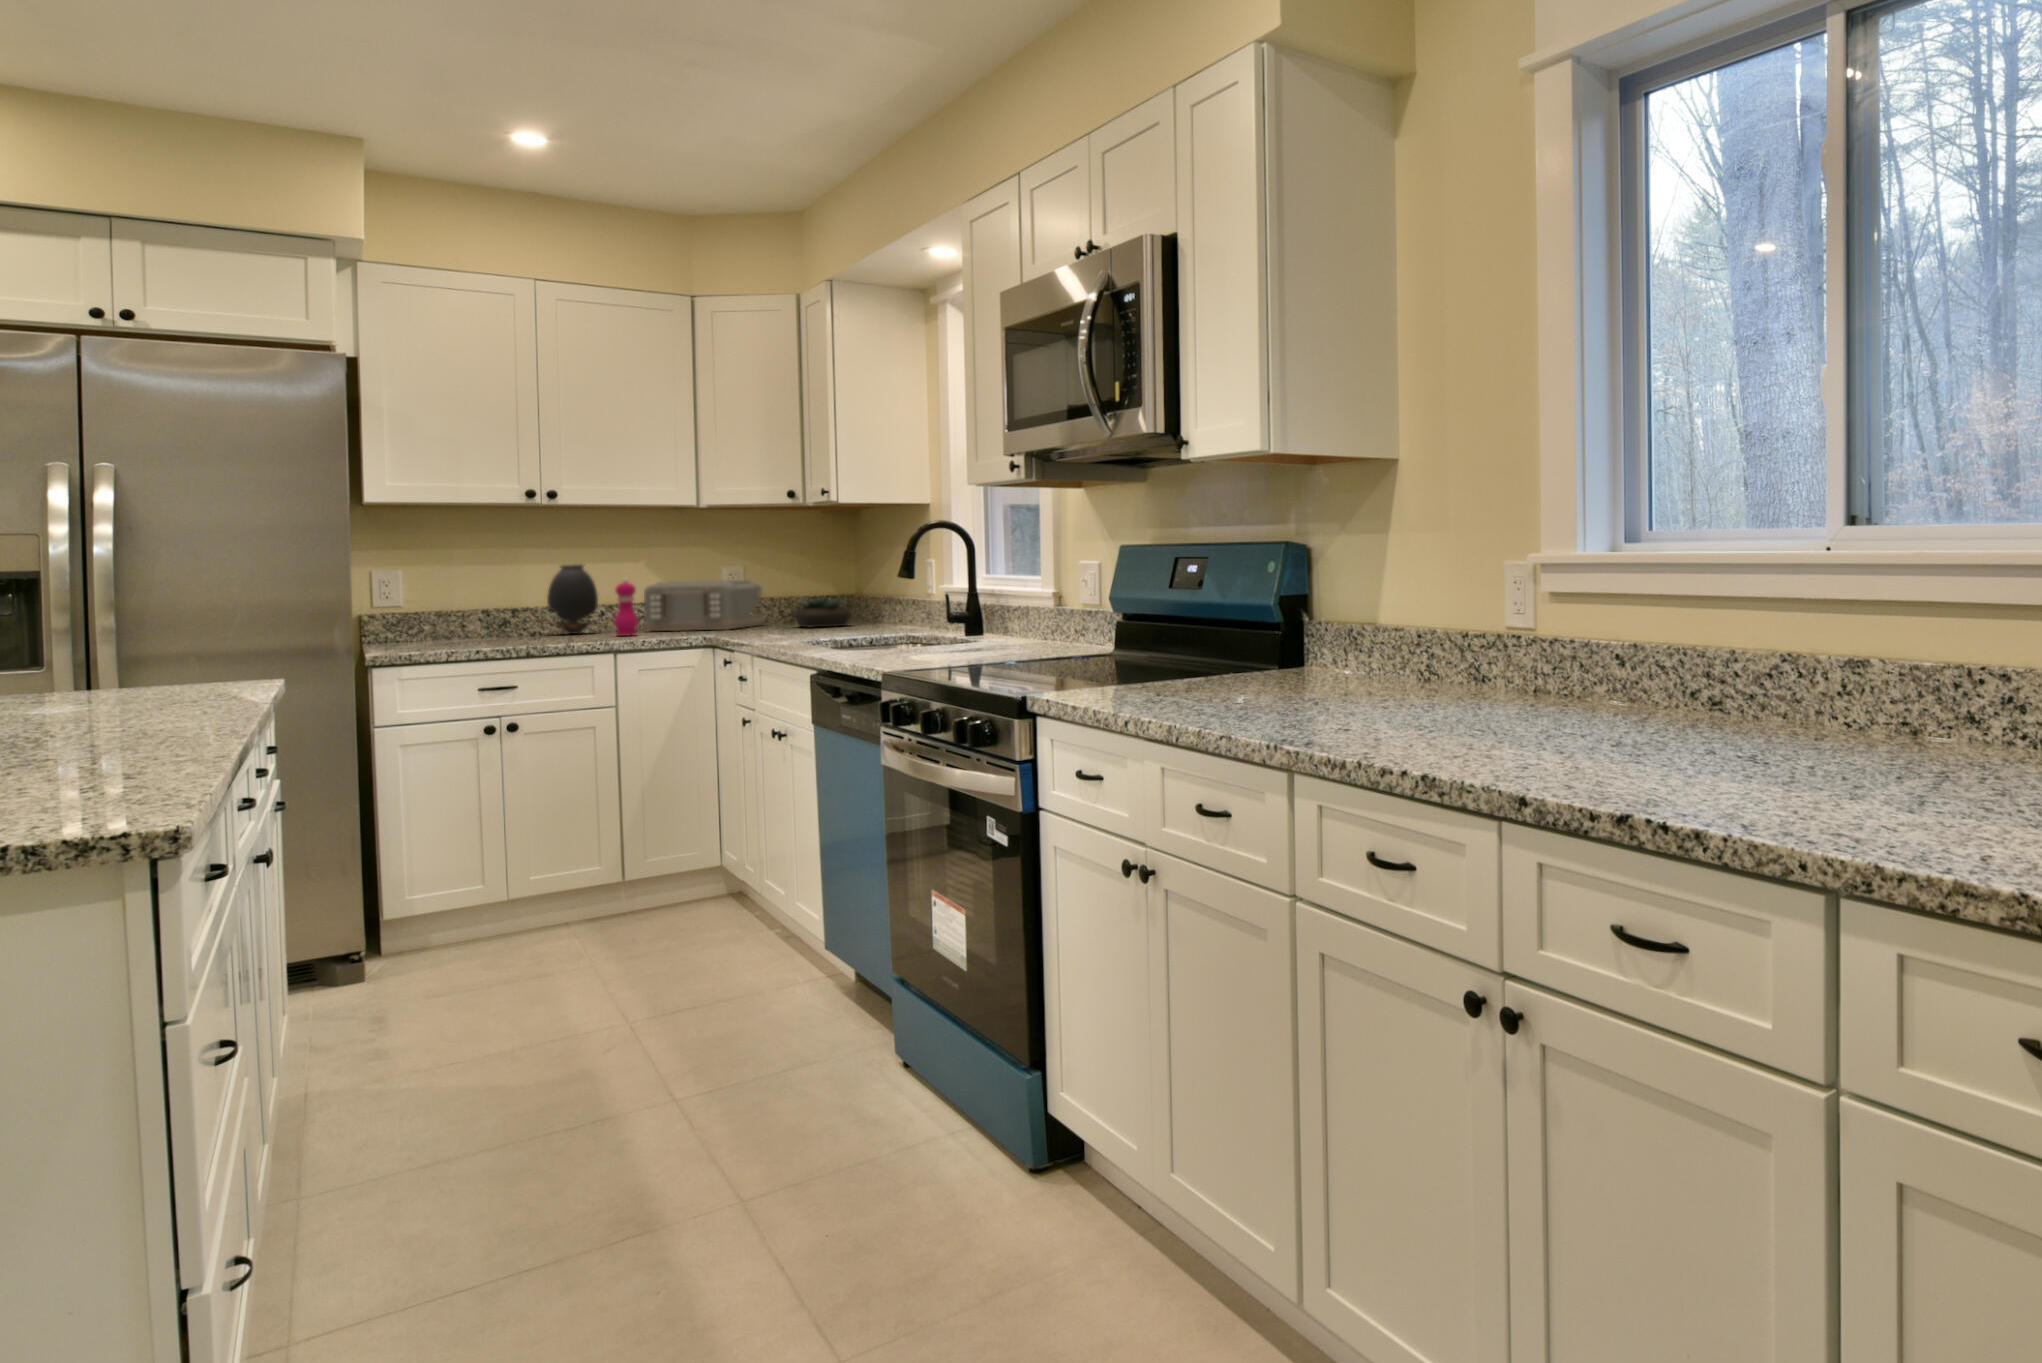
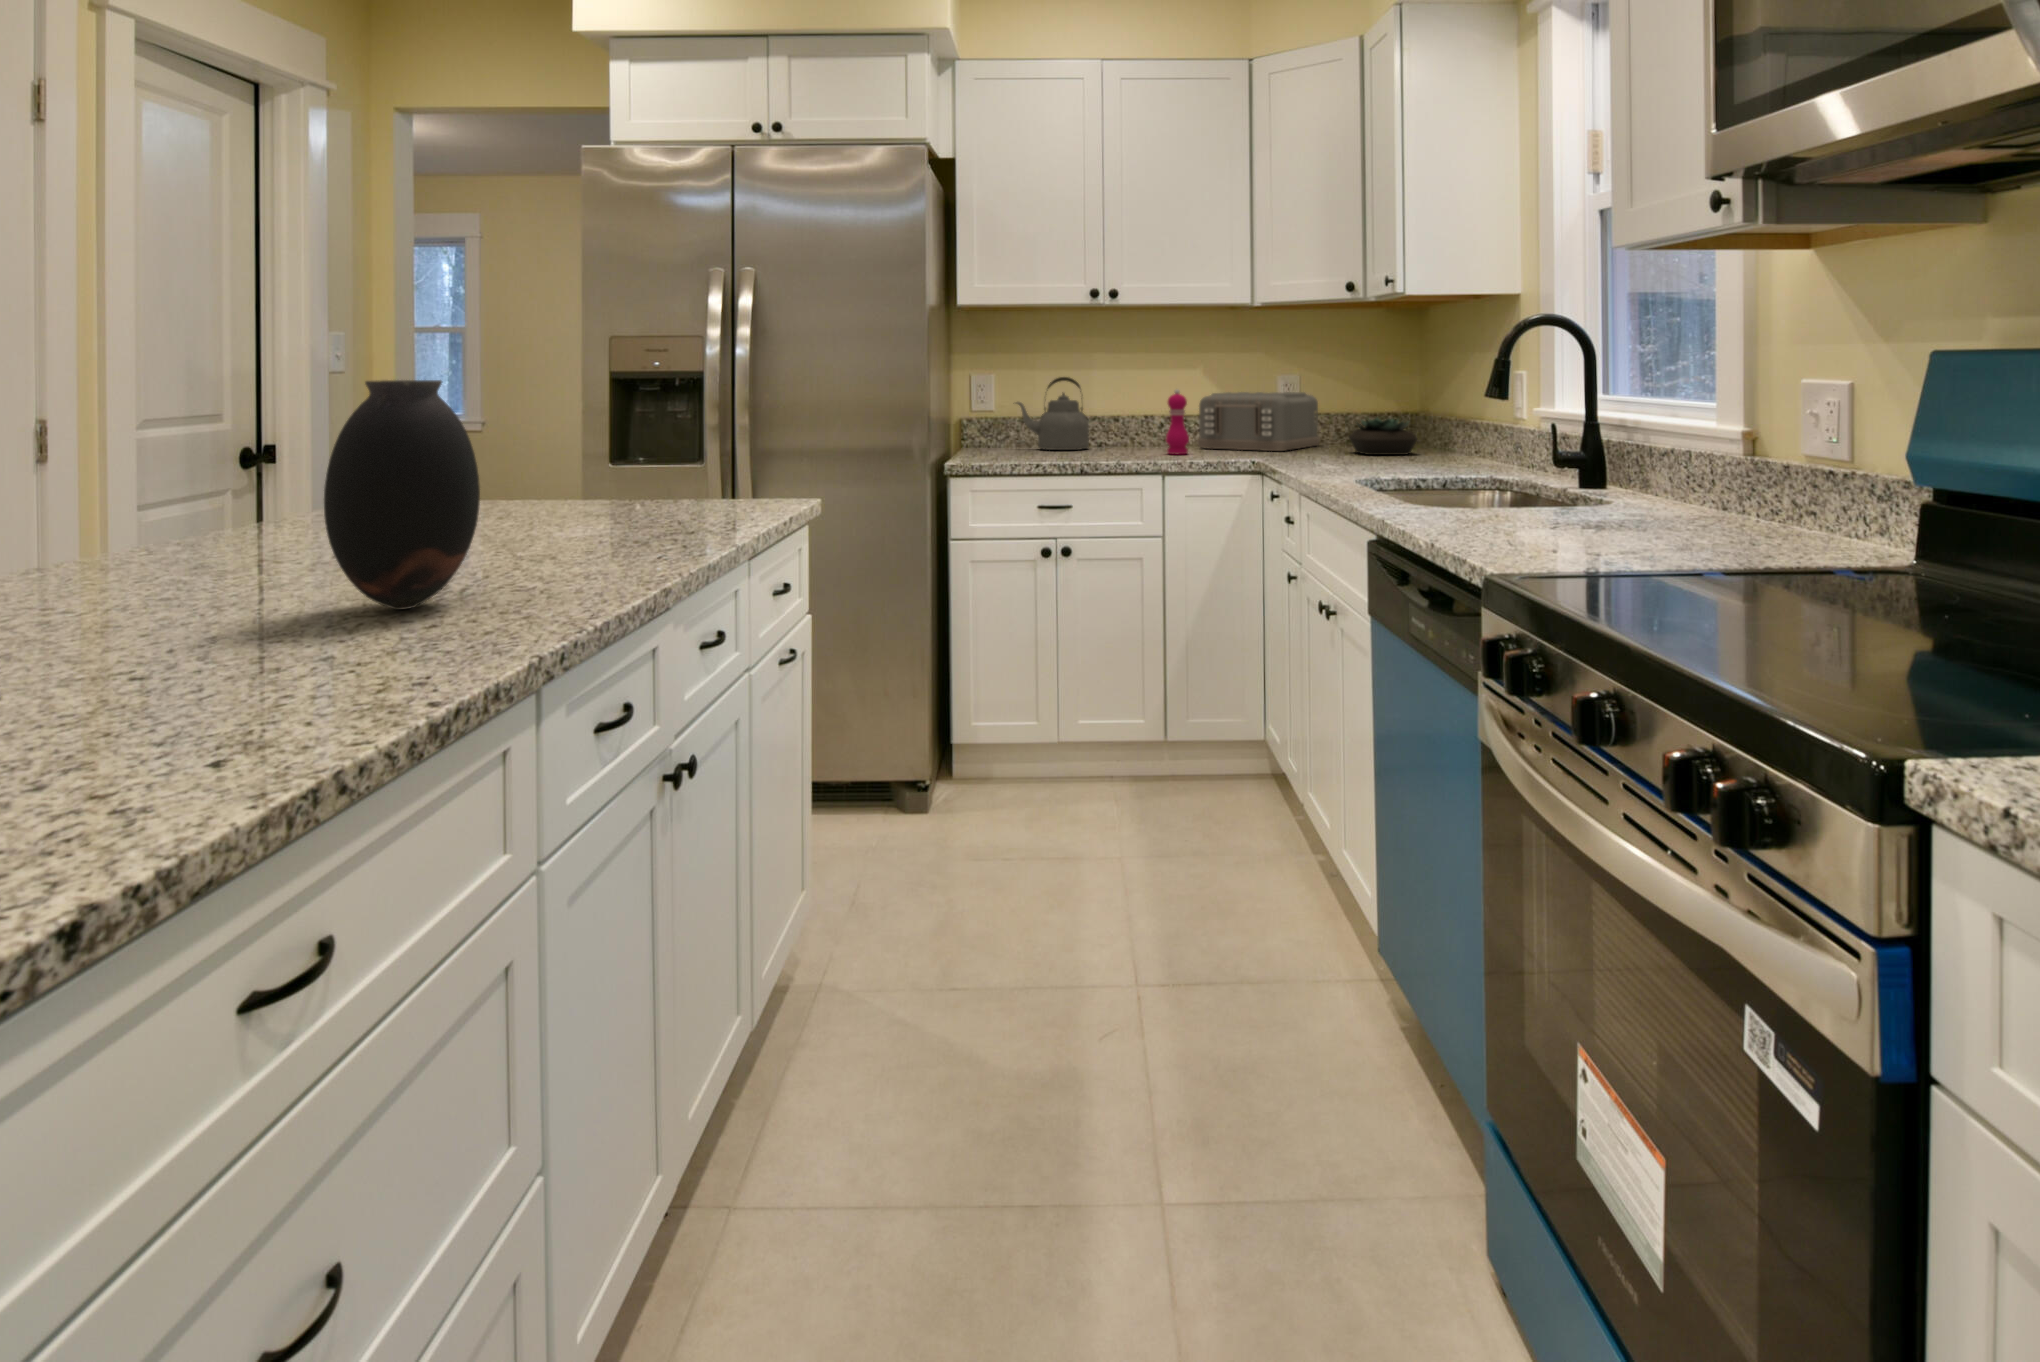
vase: present [547,564,598,634] -> present [324,380,480,610]
kettle: none [427,569,521,640] -> present [1016,377,1089,450]

